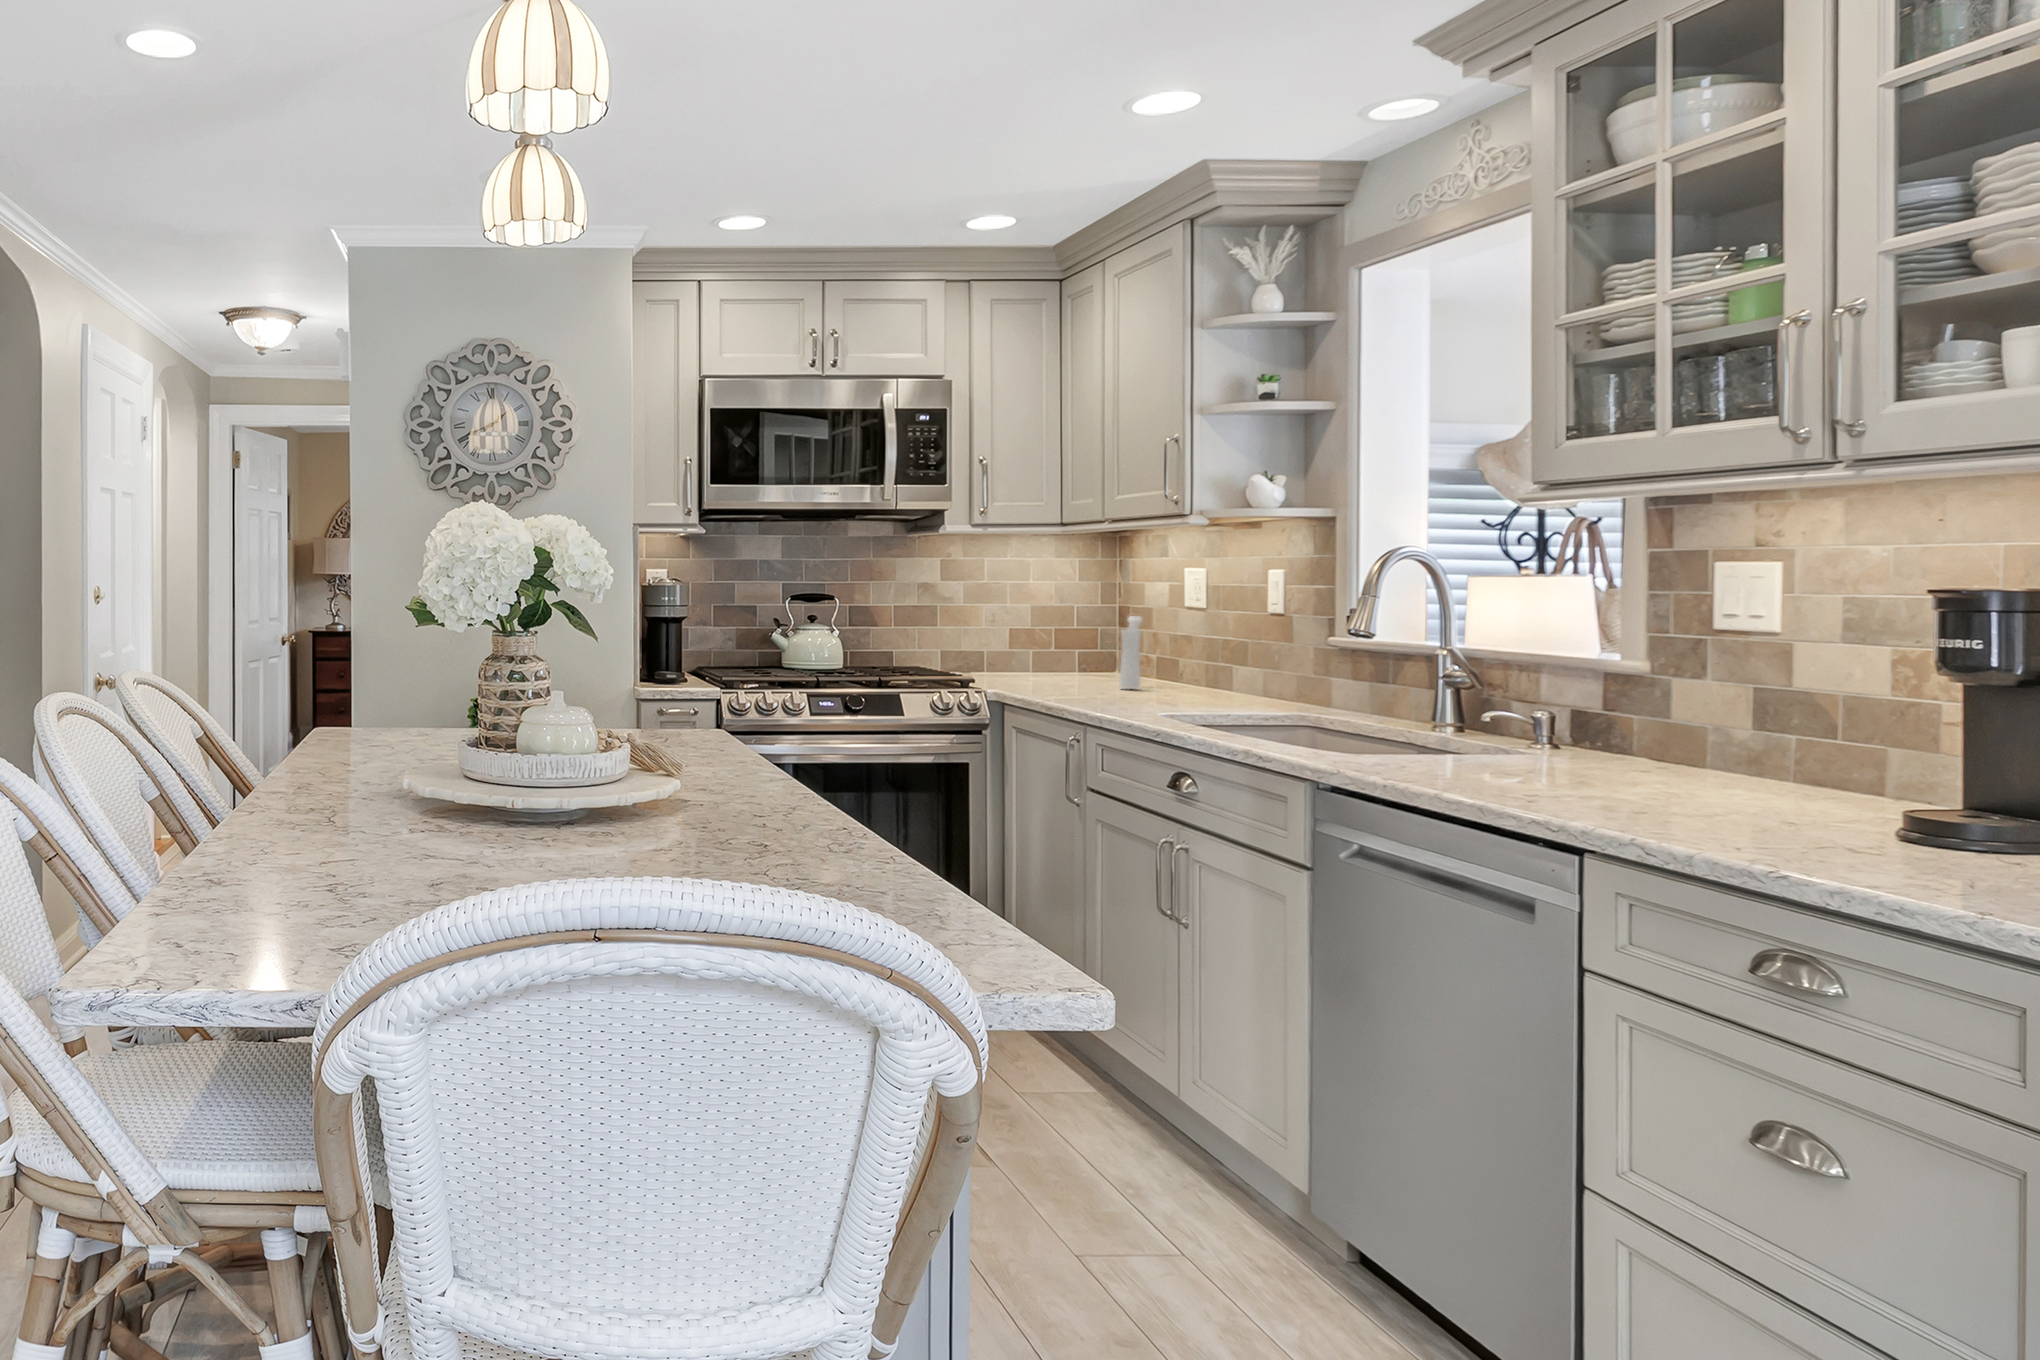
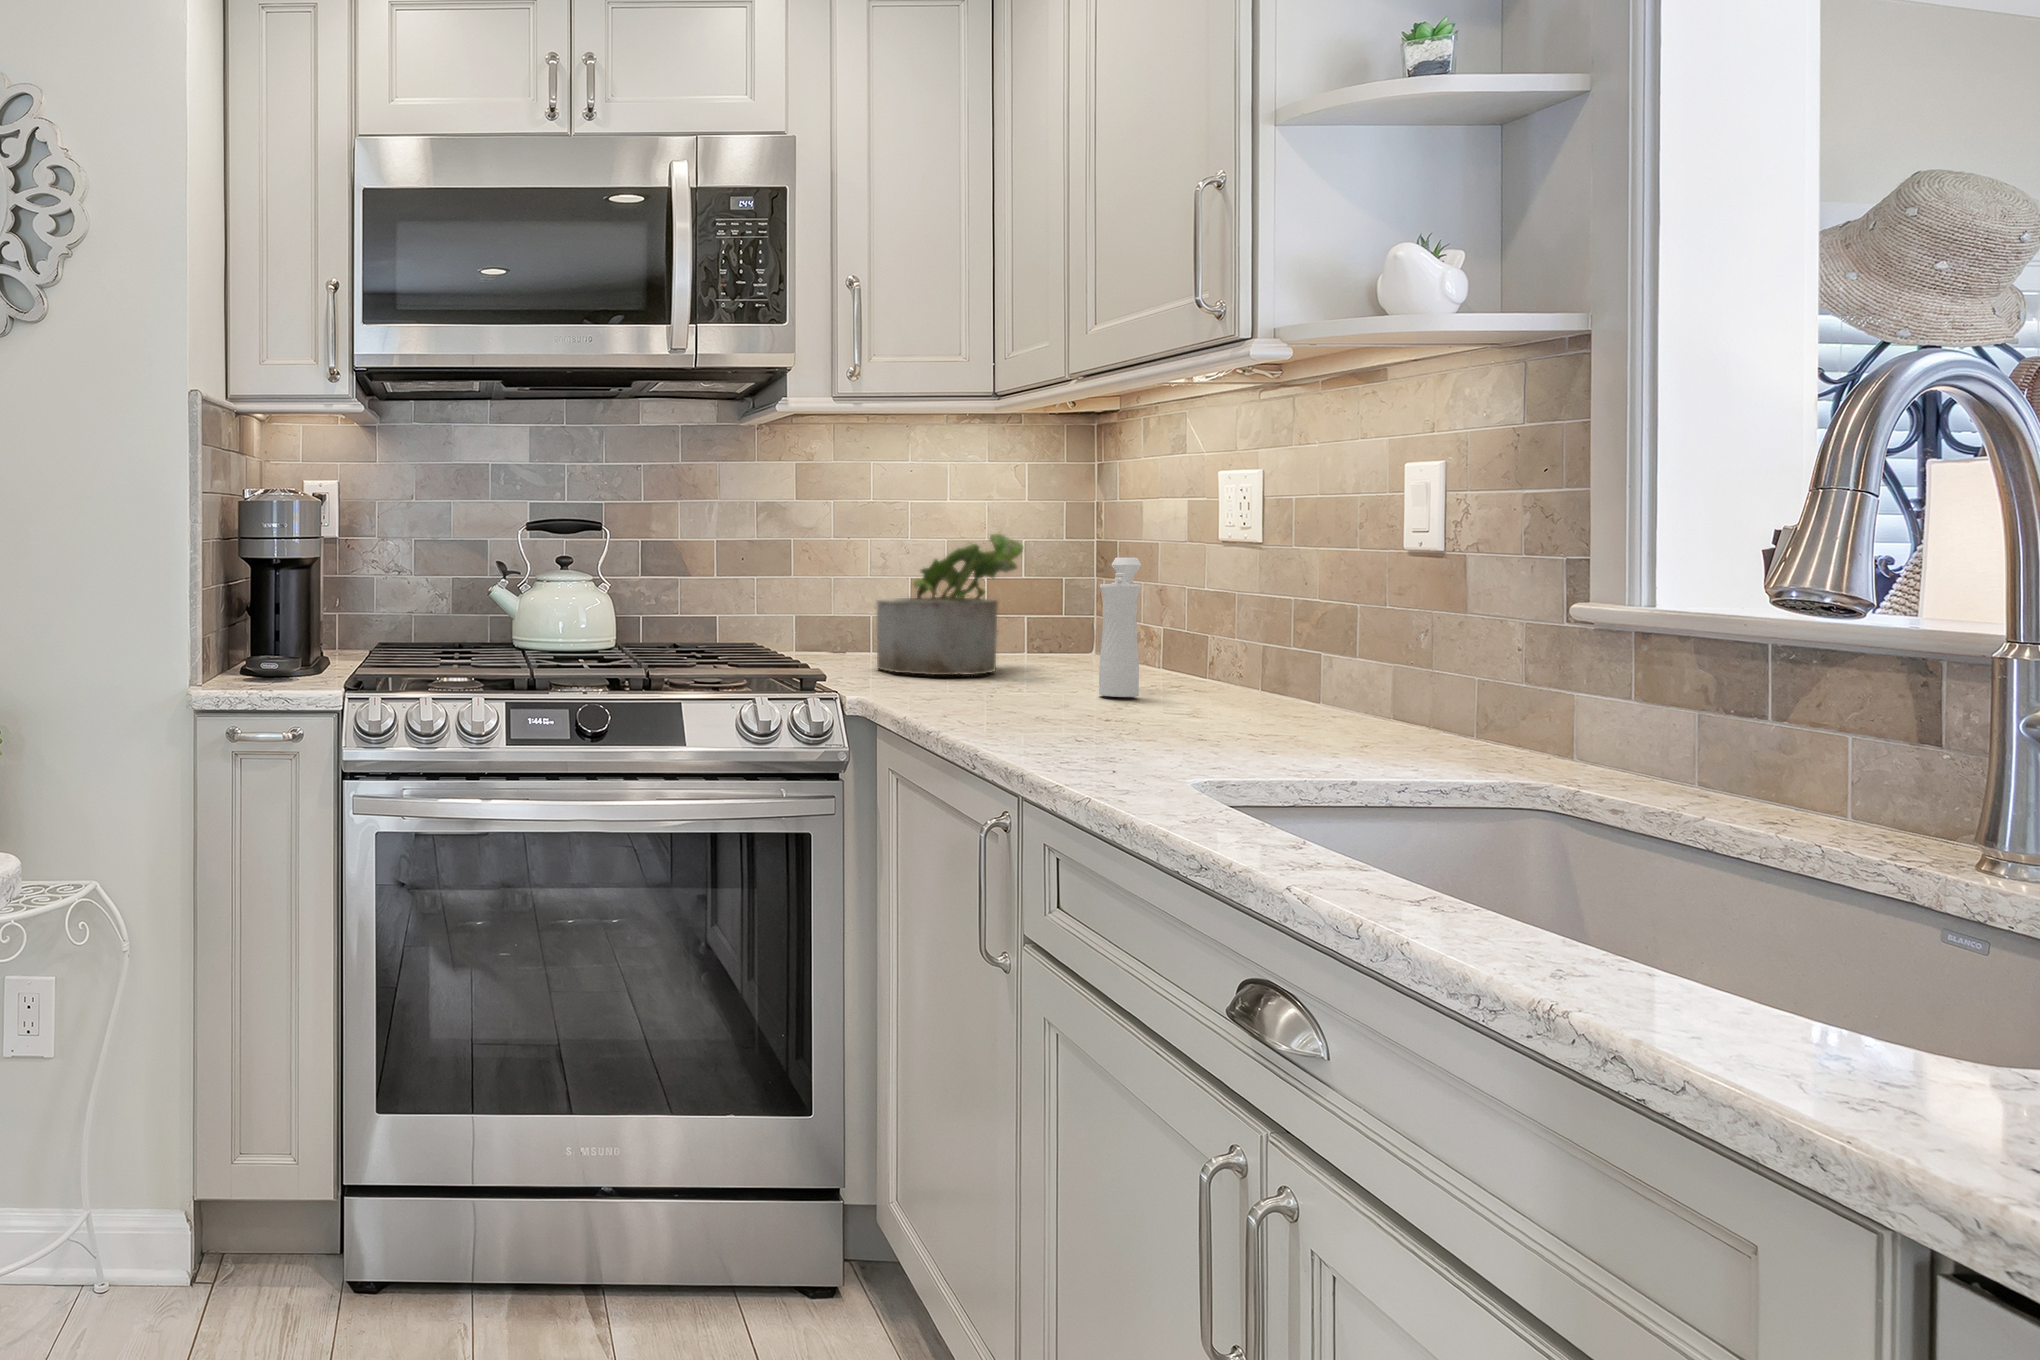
potted plant: none [995,603,1079,681] -> present [877,534,1024,675]

